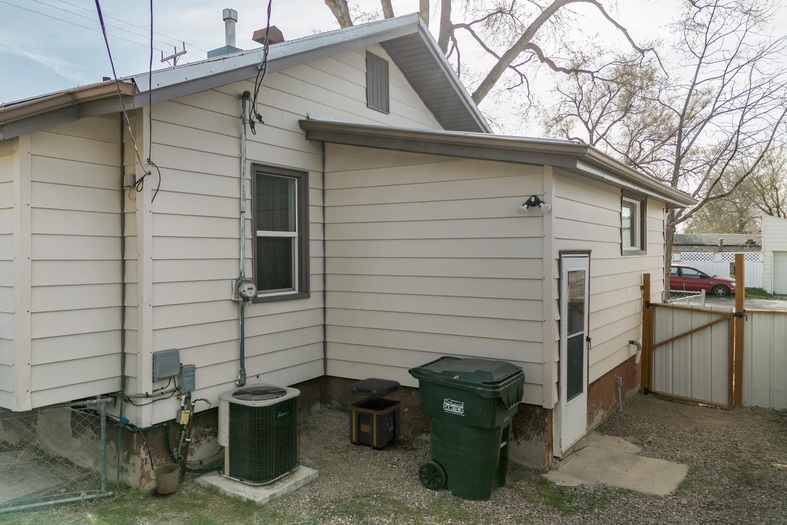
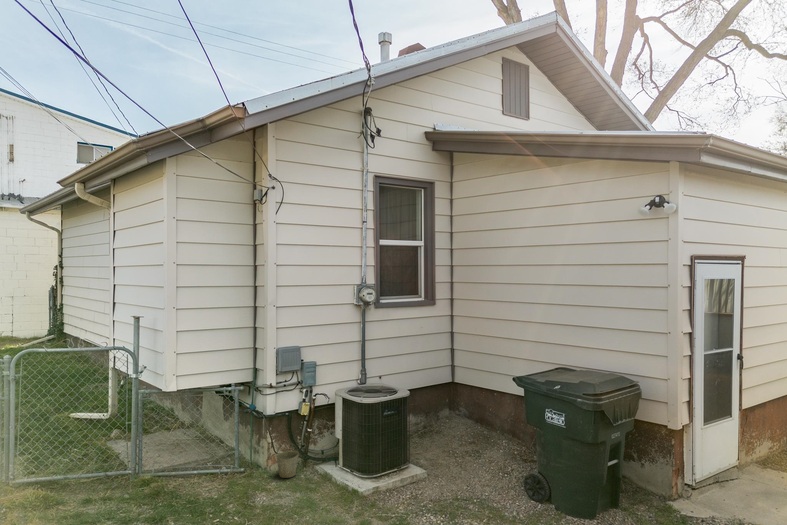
toolbox: present [348,378,402,448] -> none [468,389,526,463]

